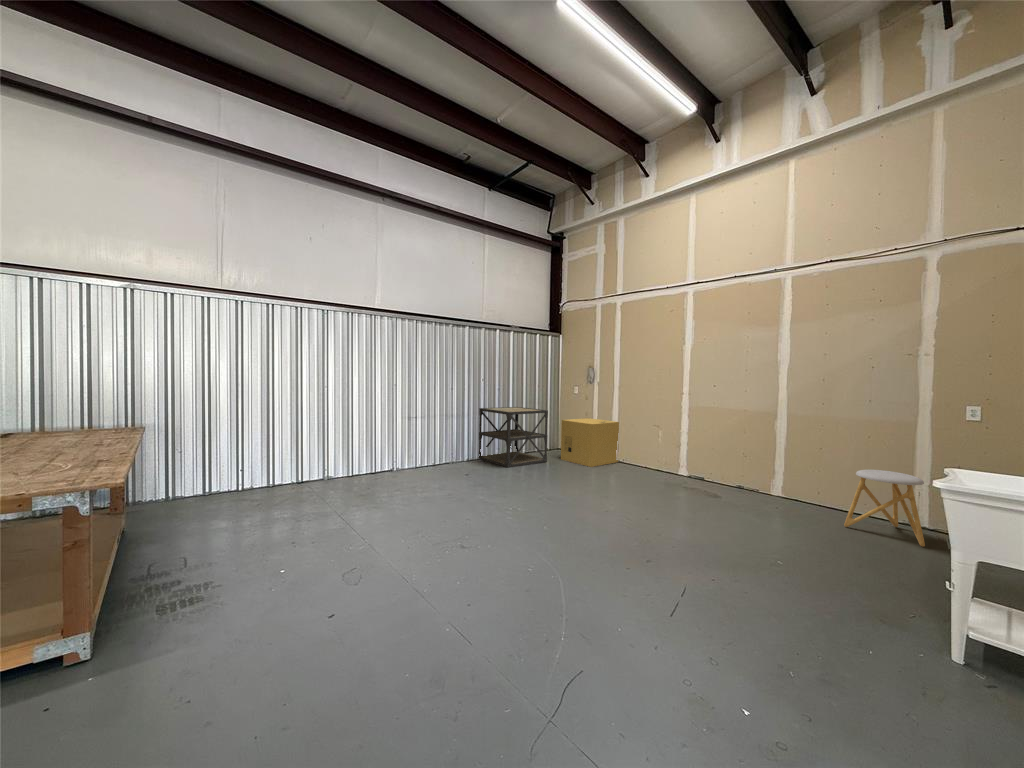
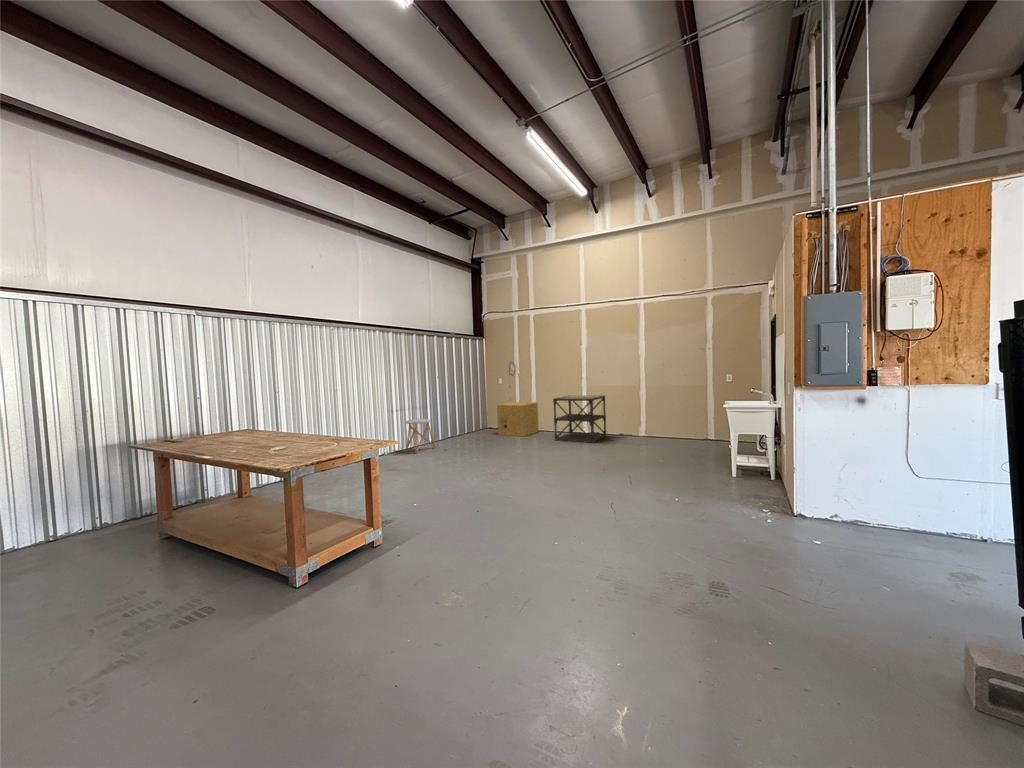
shelving unit: present [478,407,548,468] -> present [553,396,606,443]
stool: present [844,470,925,547] -> present [405,419,435,453]

